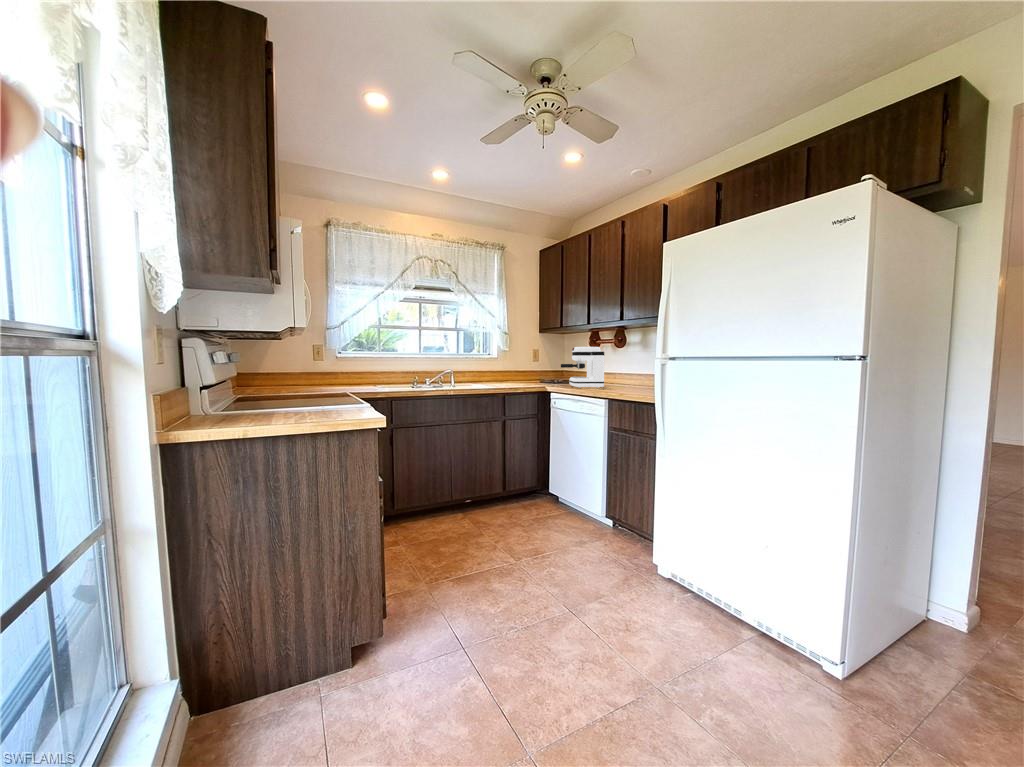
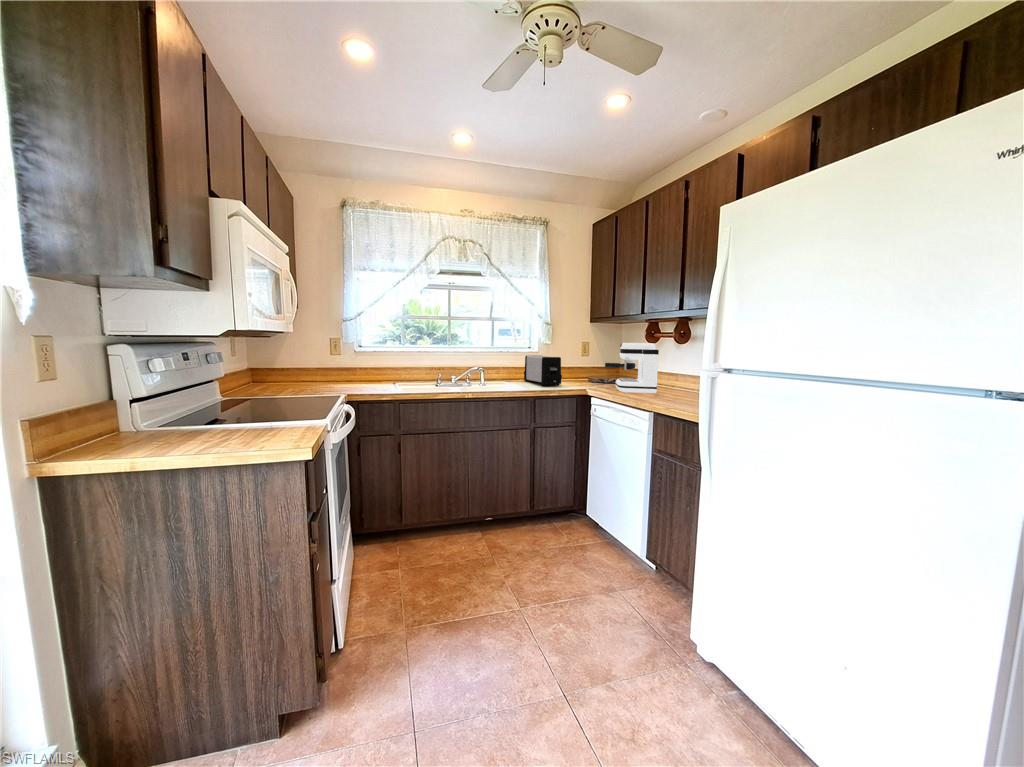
toaster: none [489,361,524,385] -> present [524,356,562,386]

